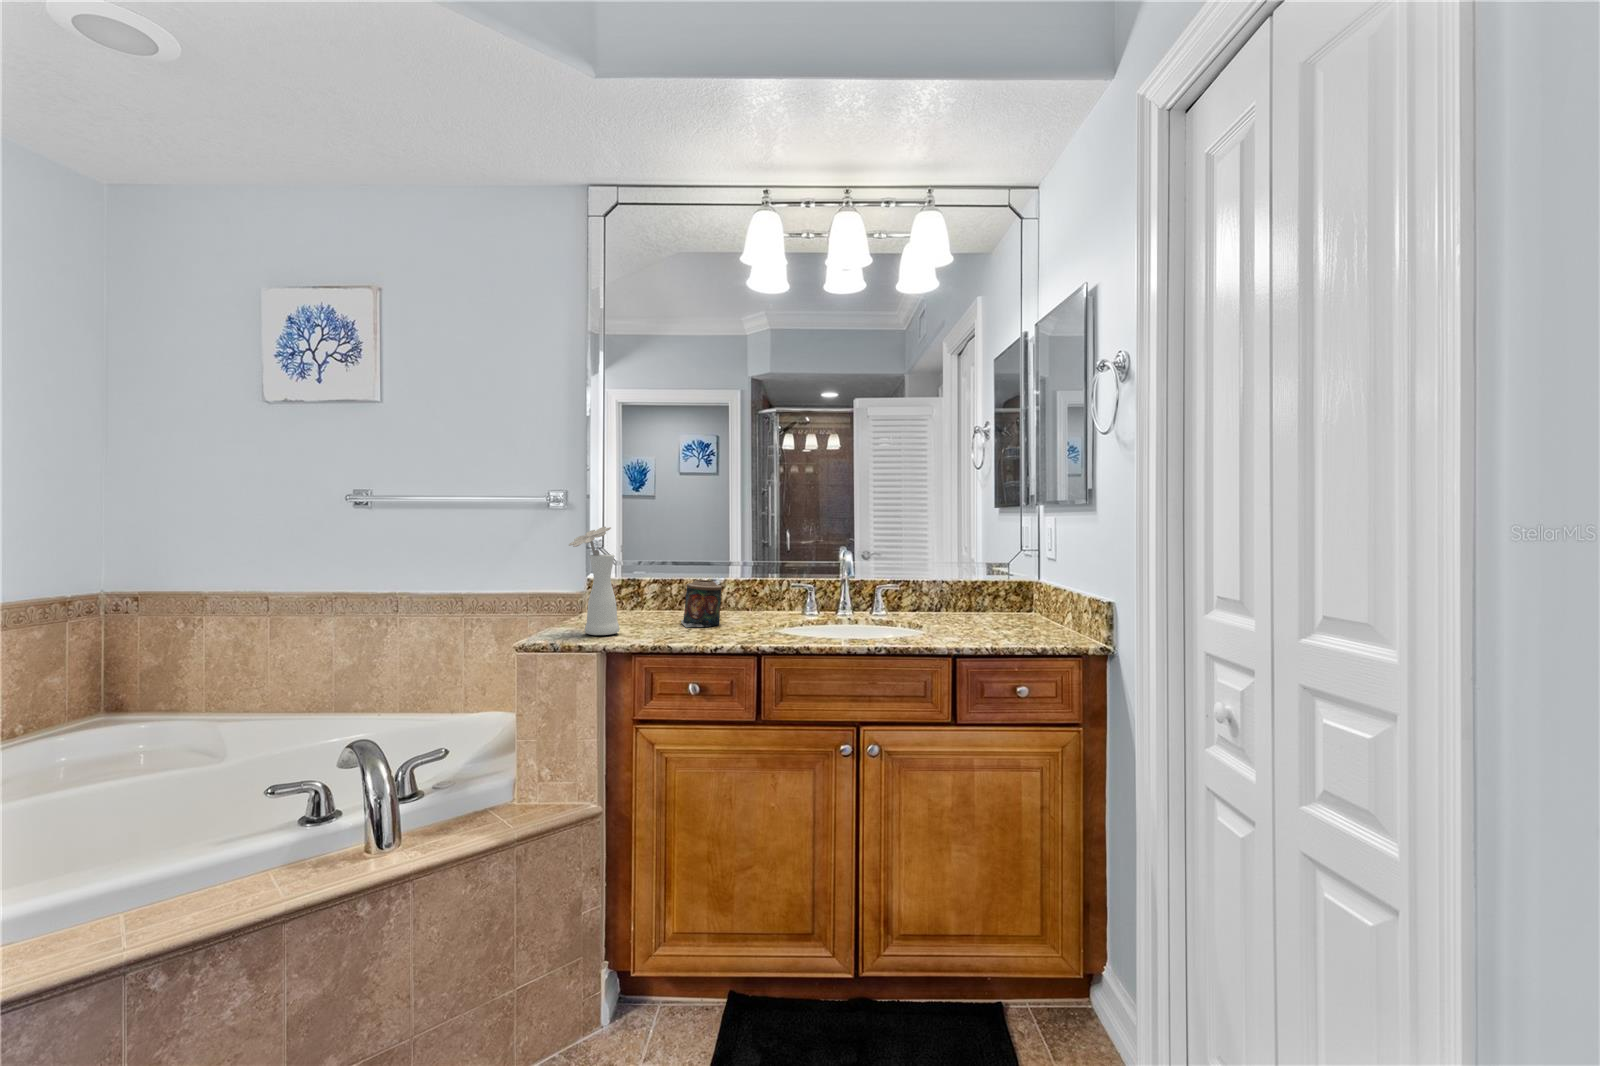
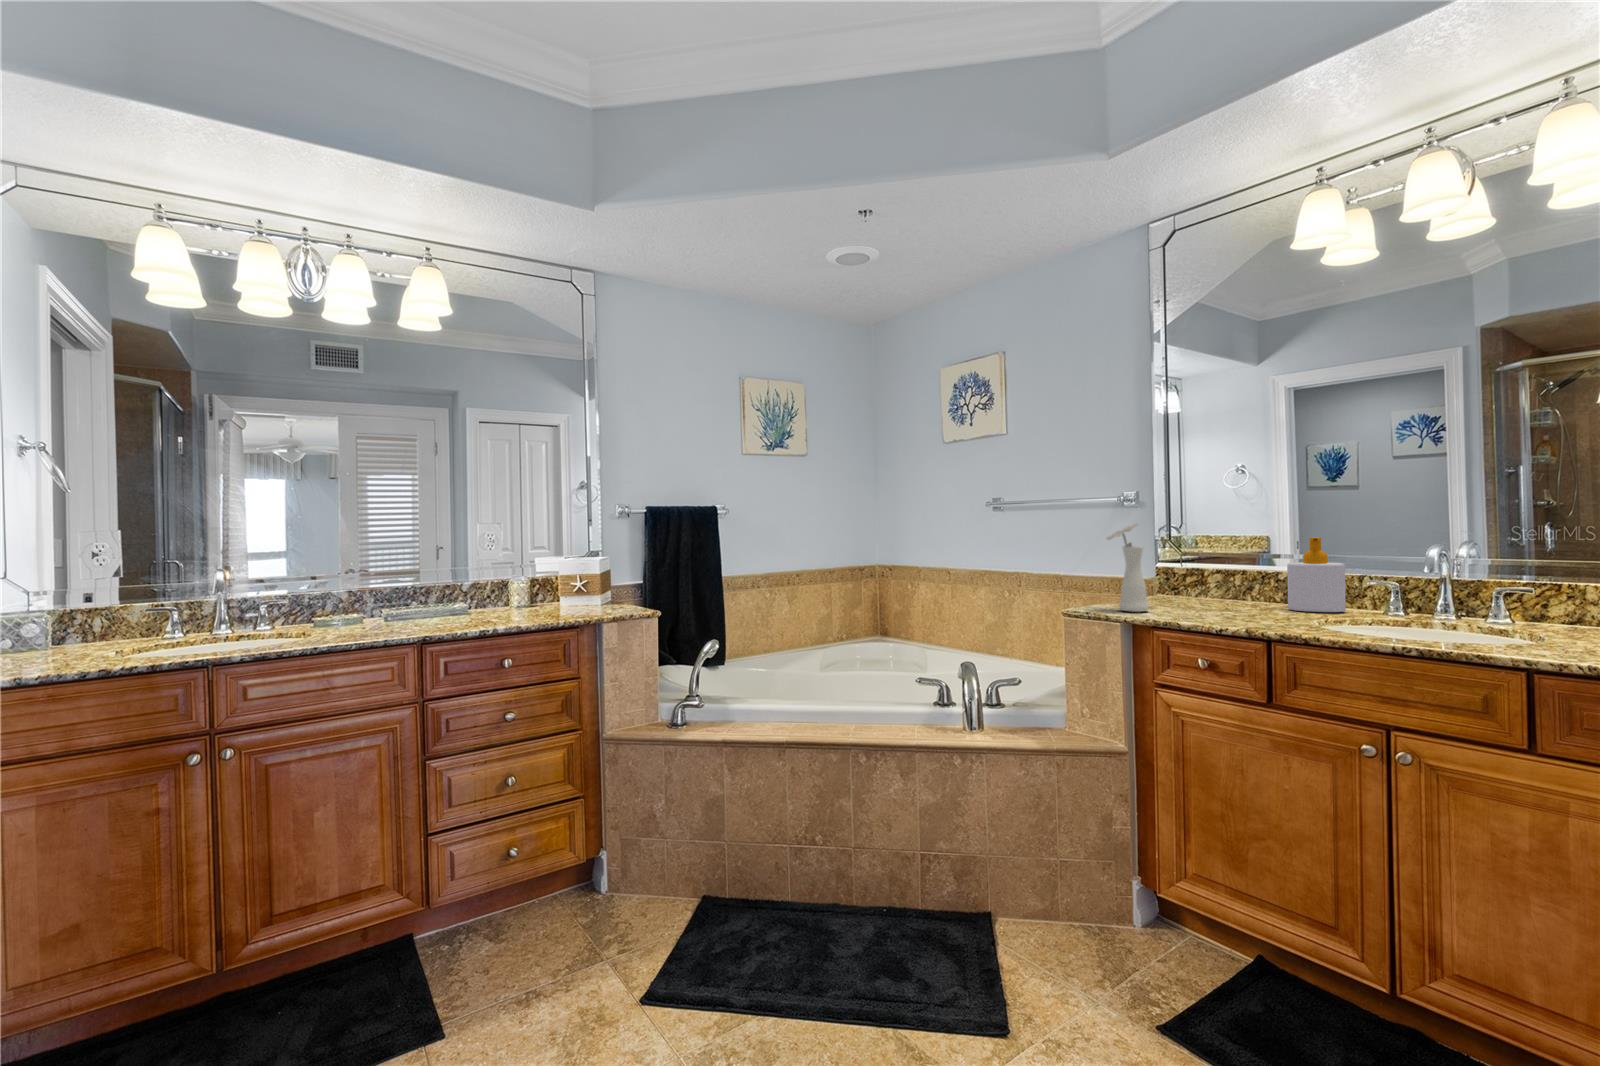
soap bottle: none [731,545,776,618] -> present [1287,538,1346,612]
candle: present [681,580,722,627] -> none [1219,571,1262,614]

